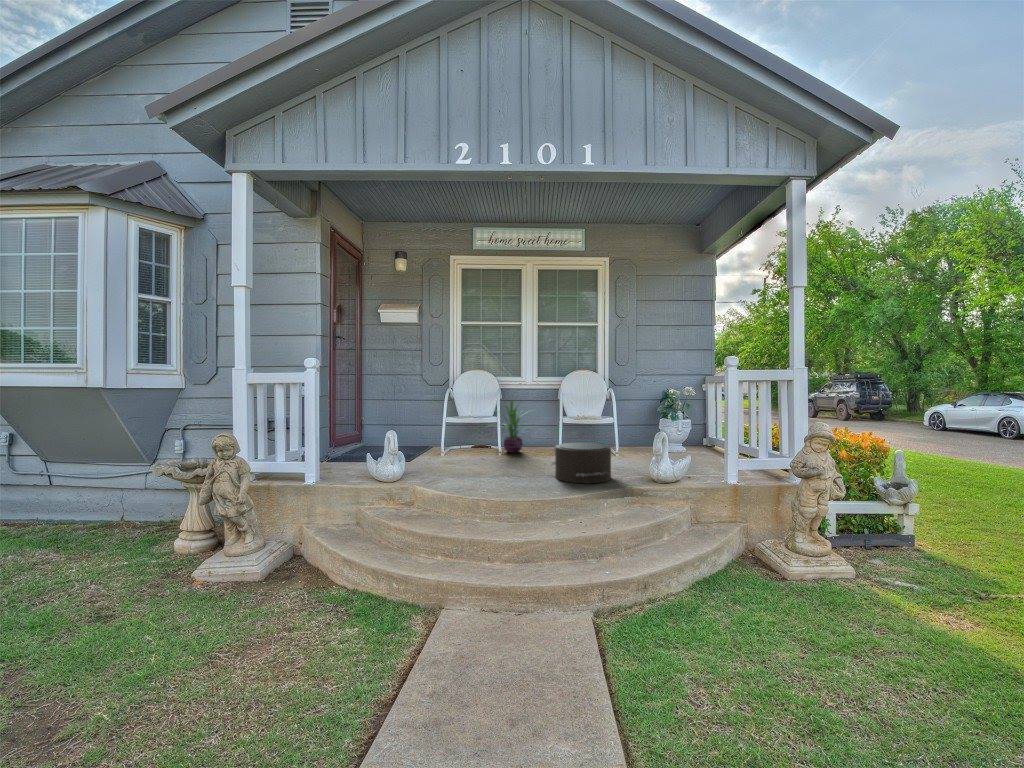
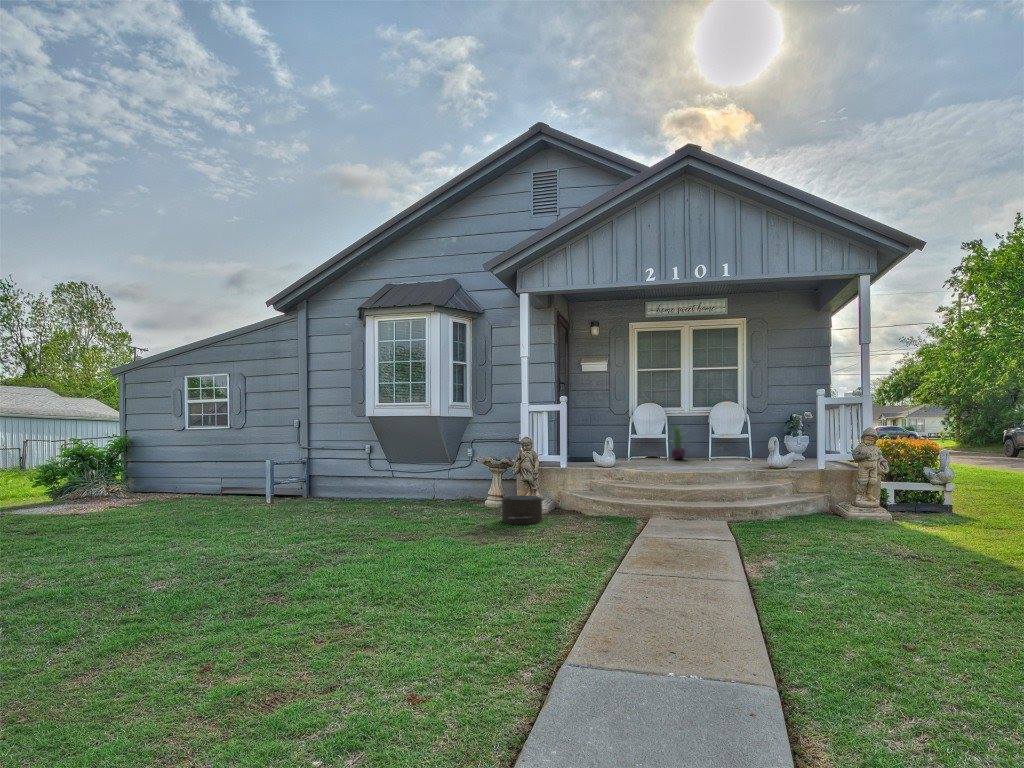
pouf: present [551,442,611,483] -> present [502,495,542,524]

